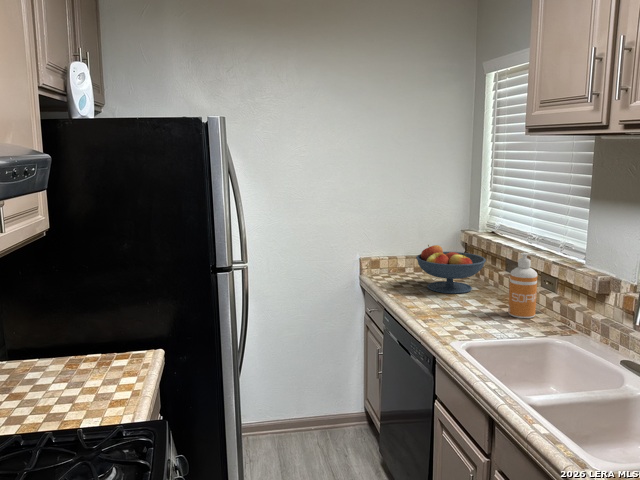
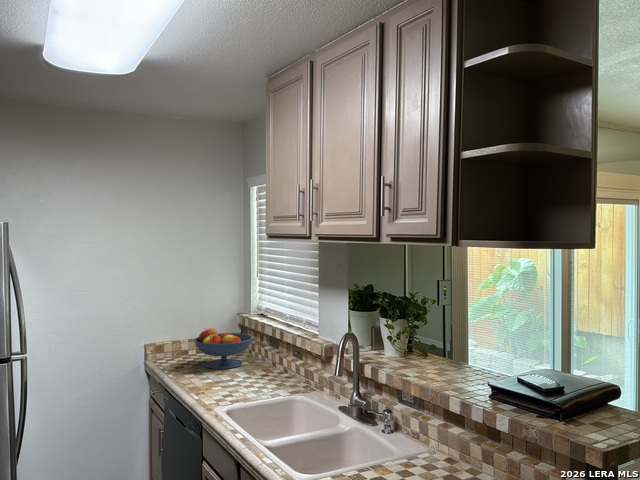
soap dispenser: present [508,253,537,318] -> none [267,329,288,383]

